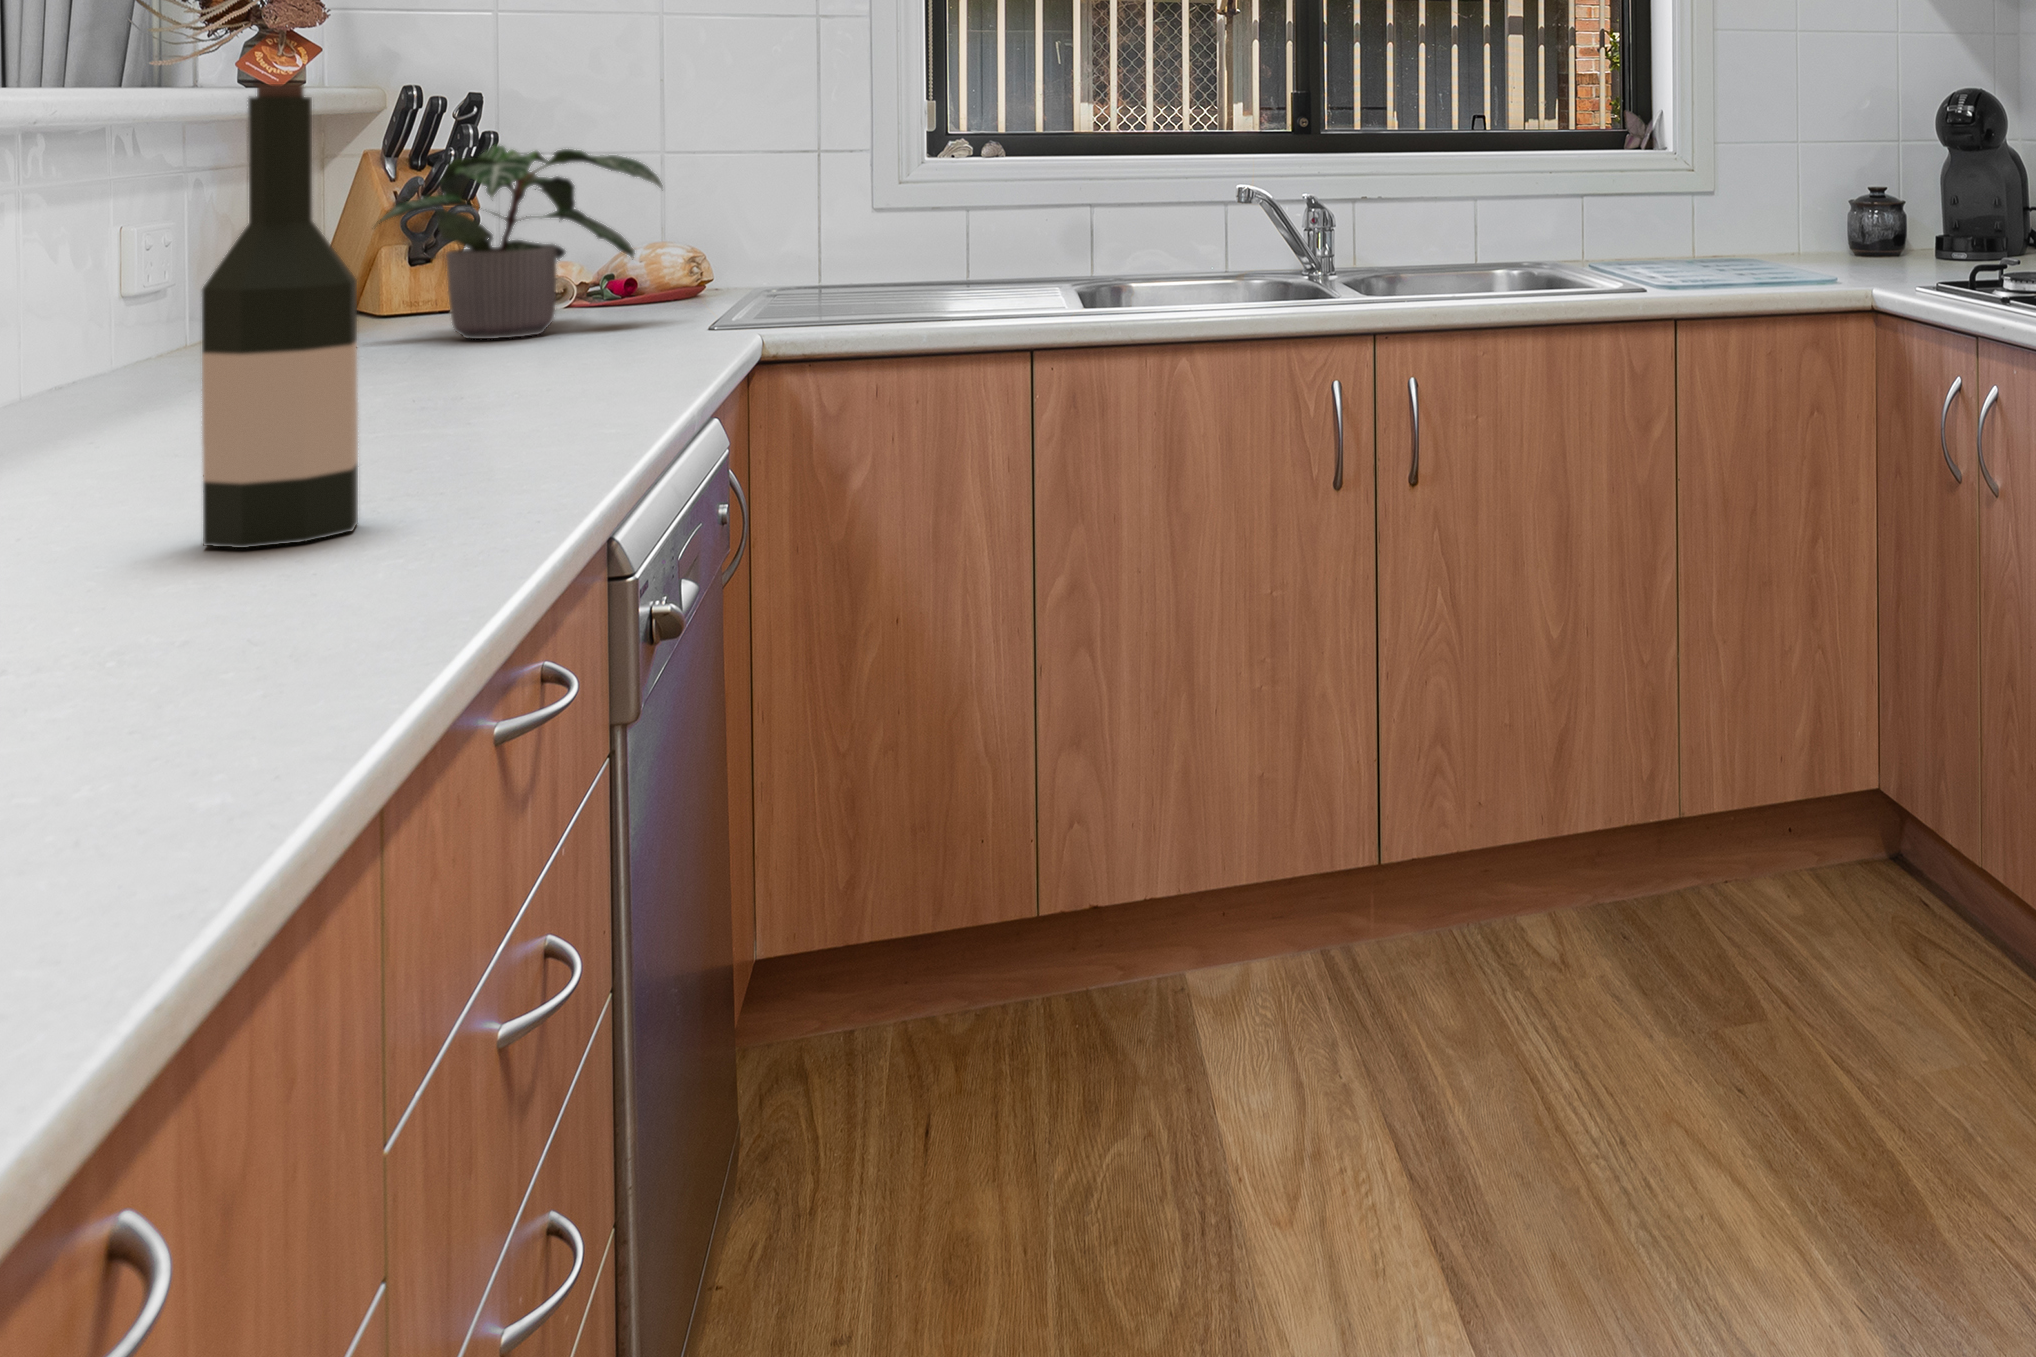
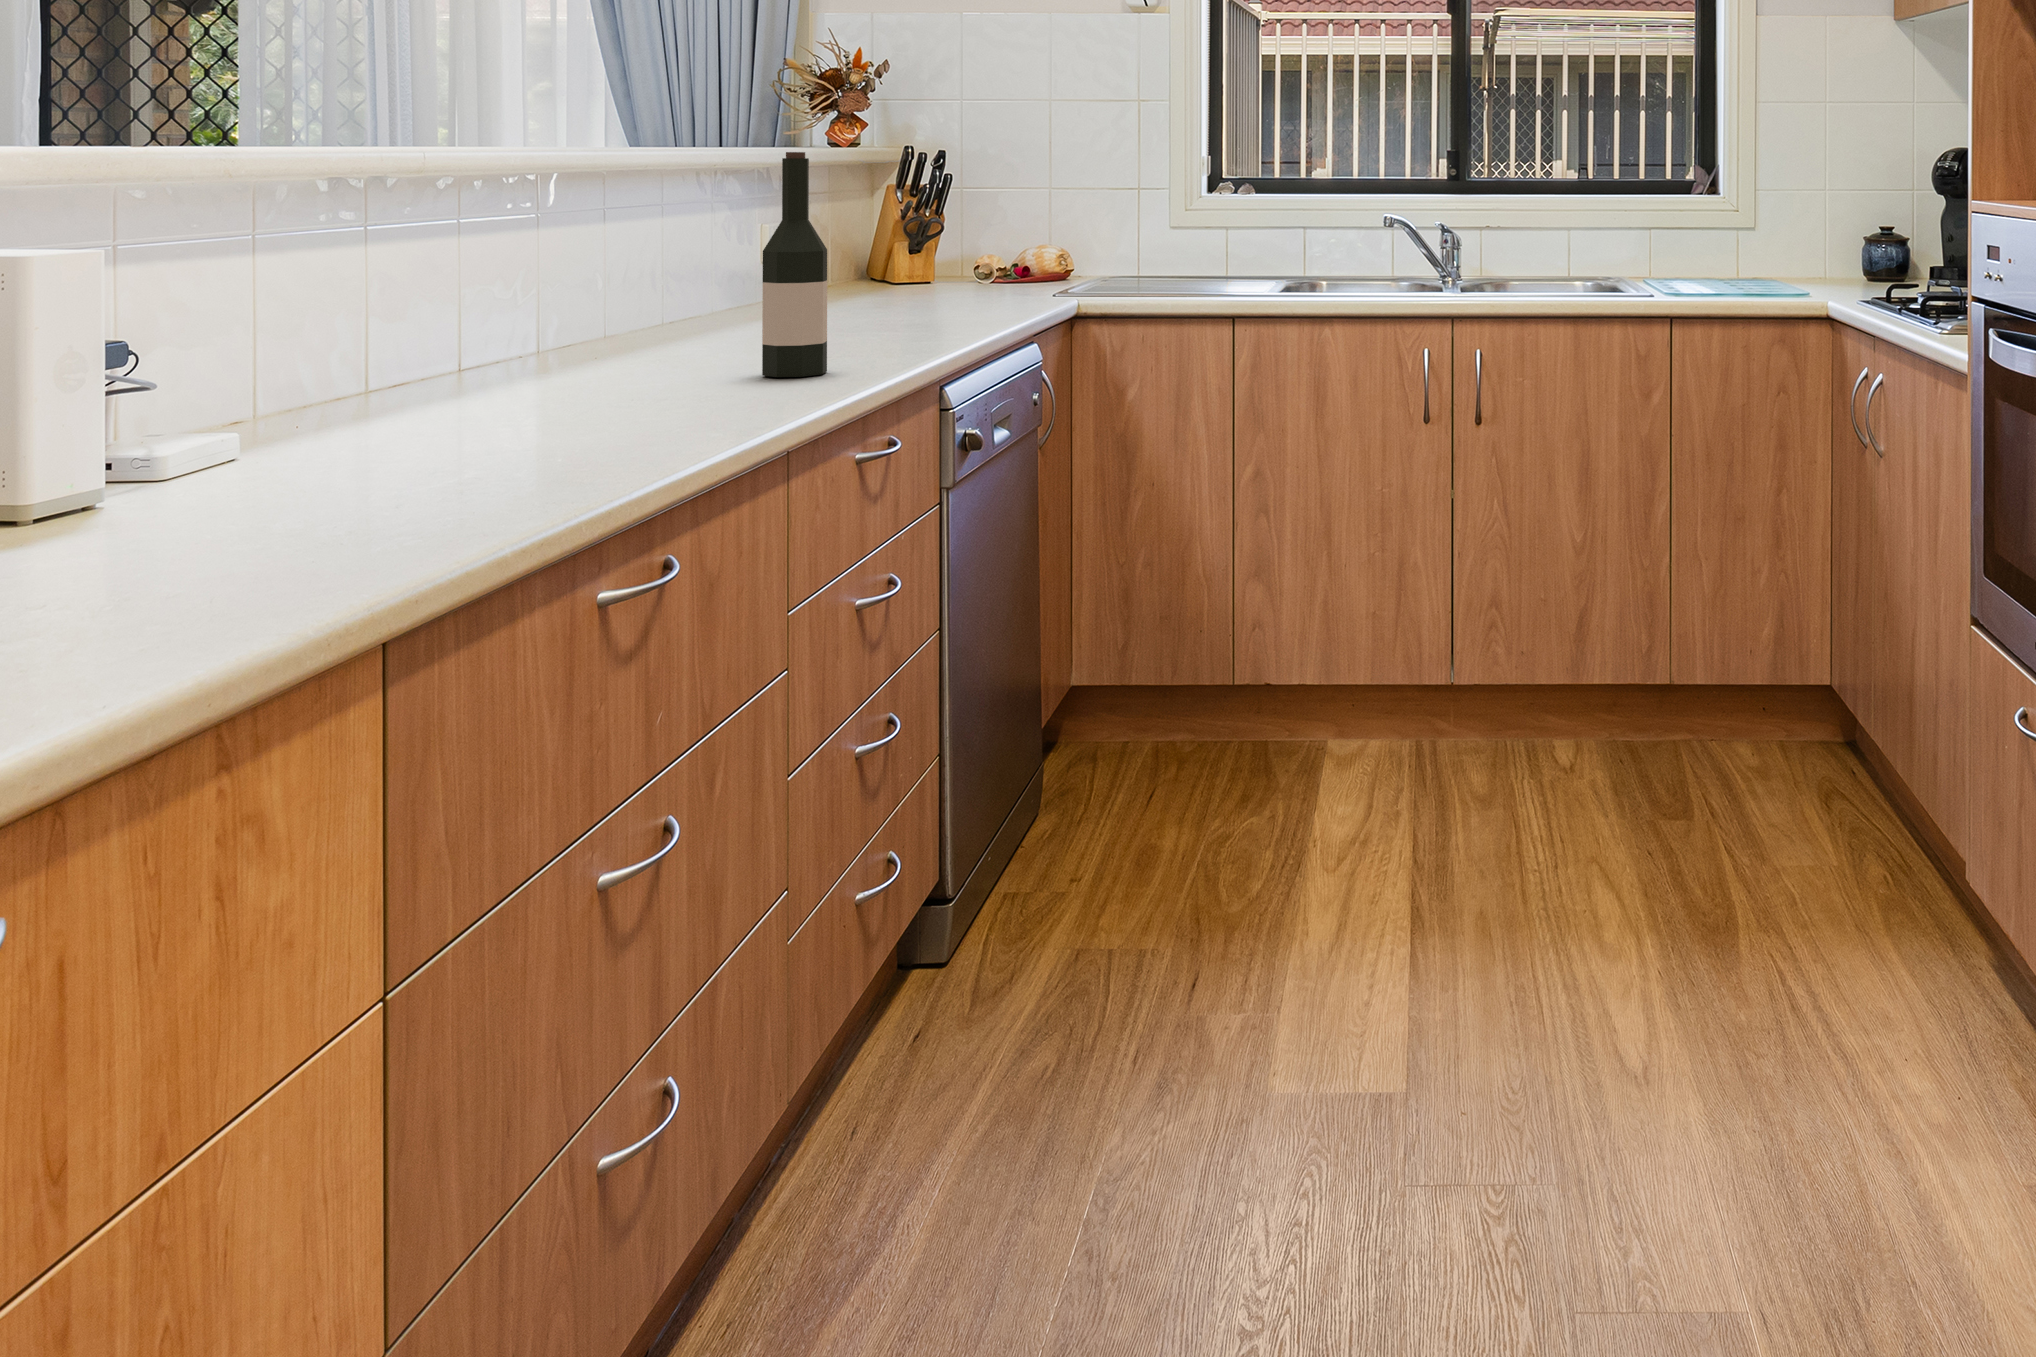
potted plant: present [379,145,662,339] -> none [883,181,1033,297]

